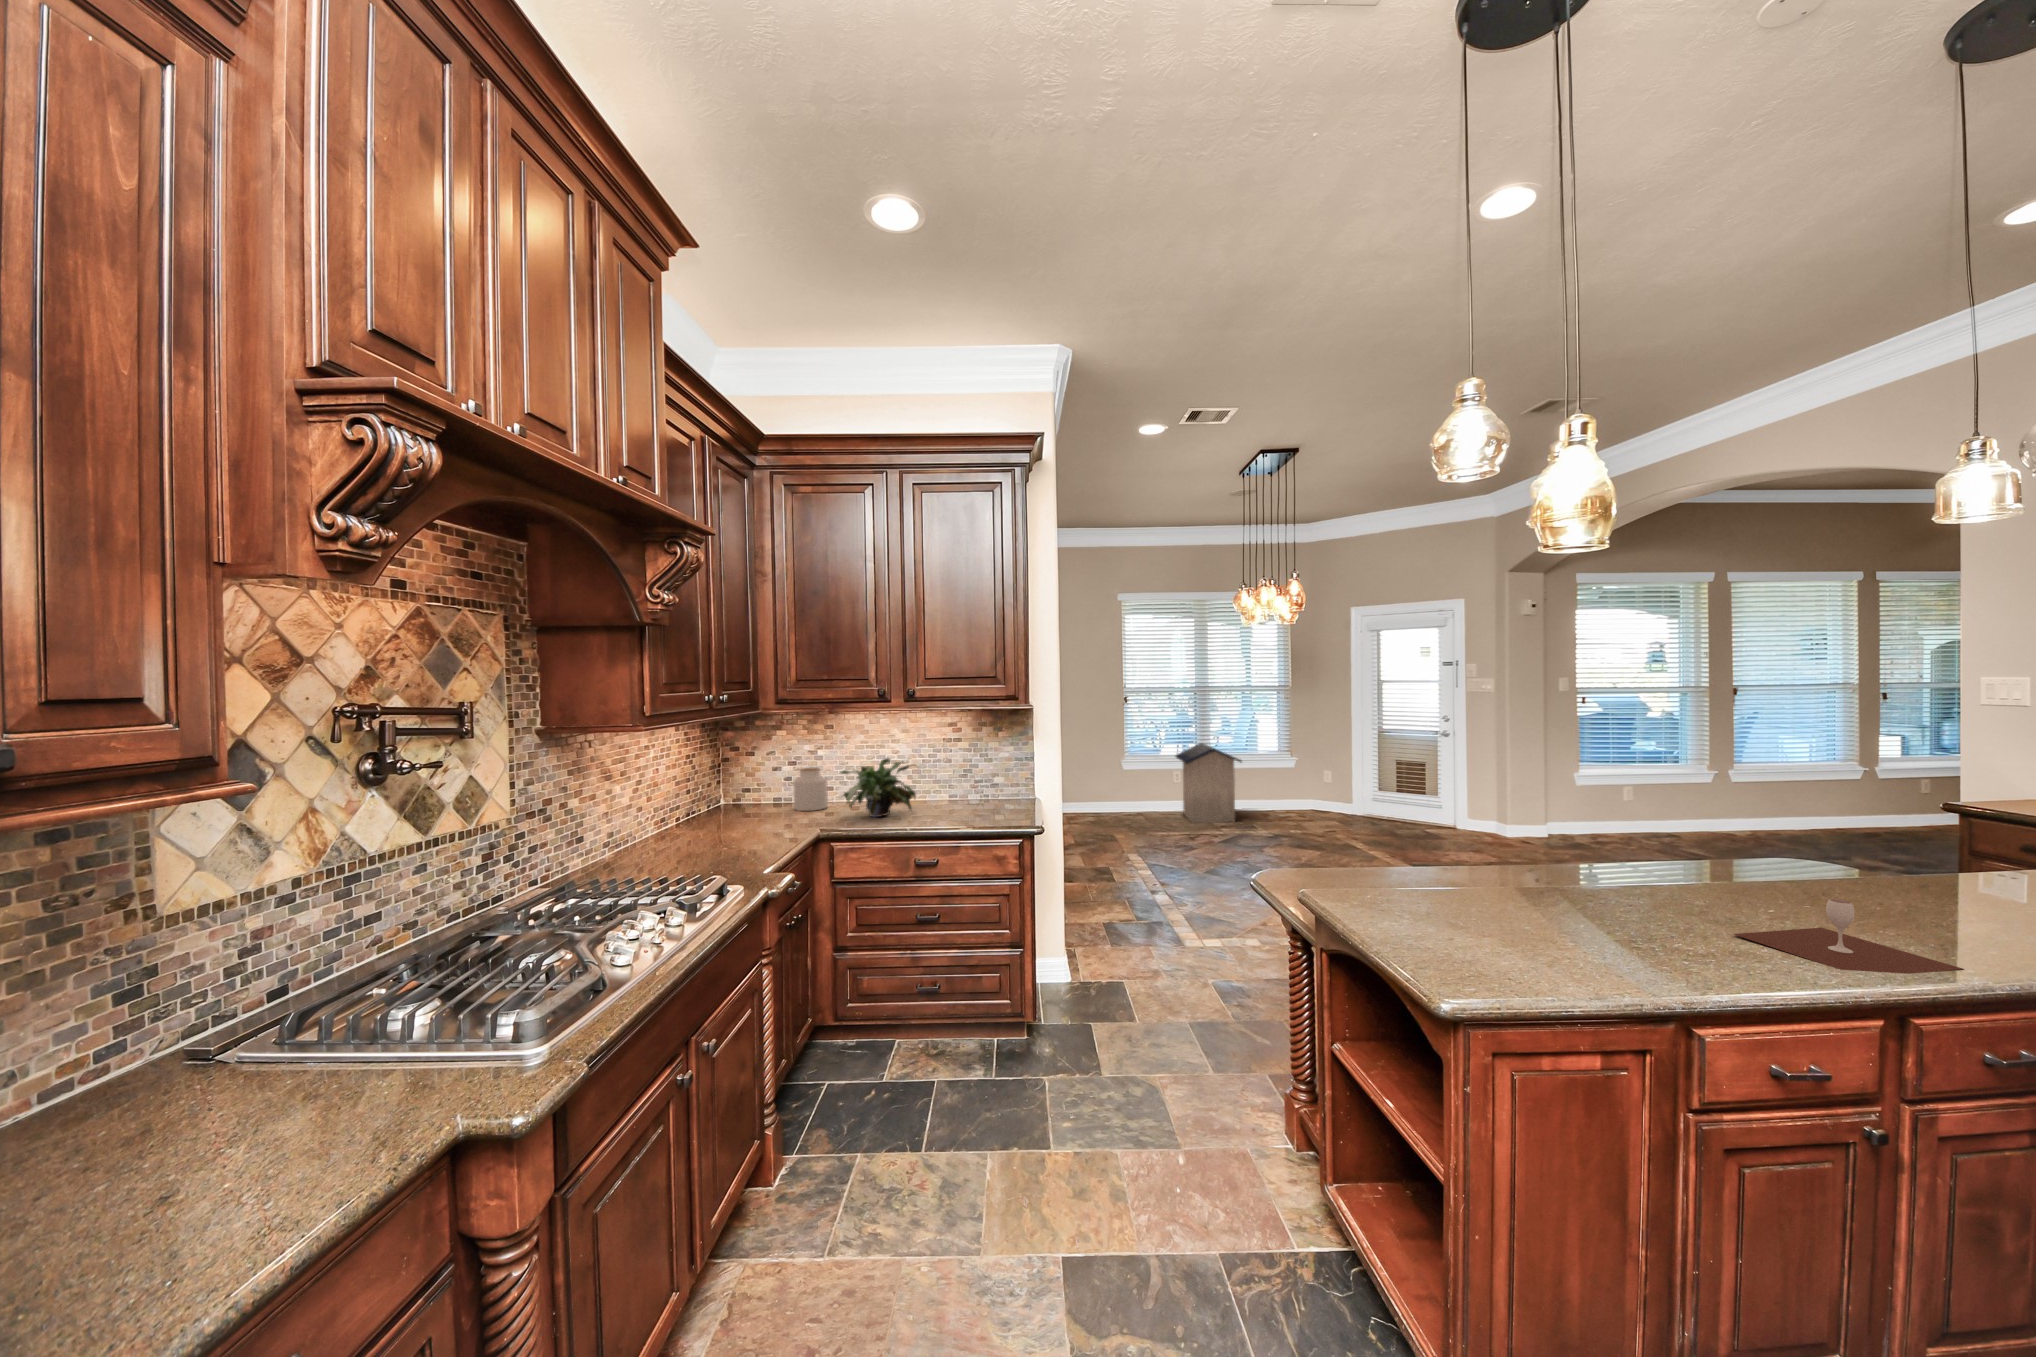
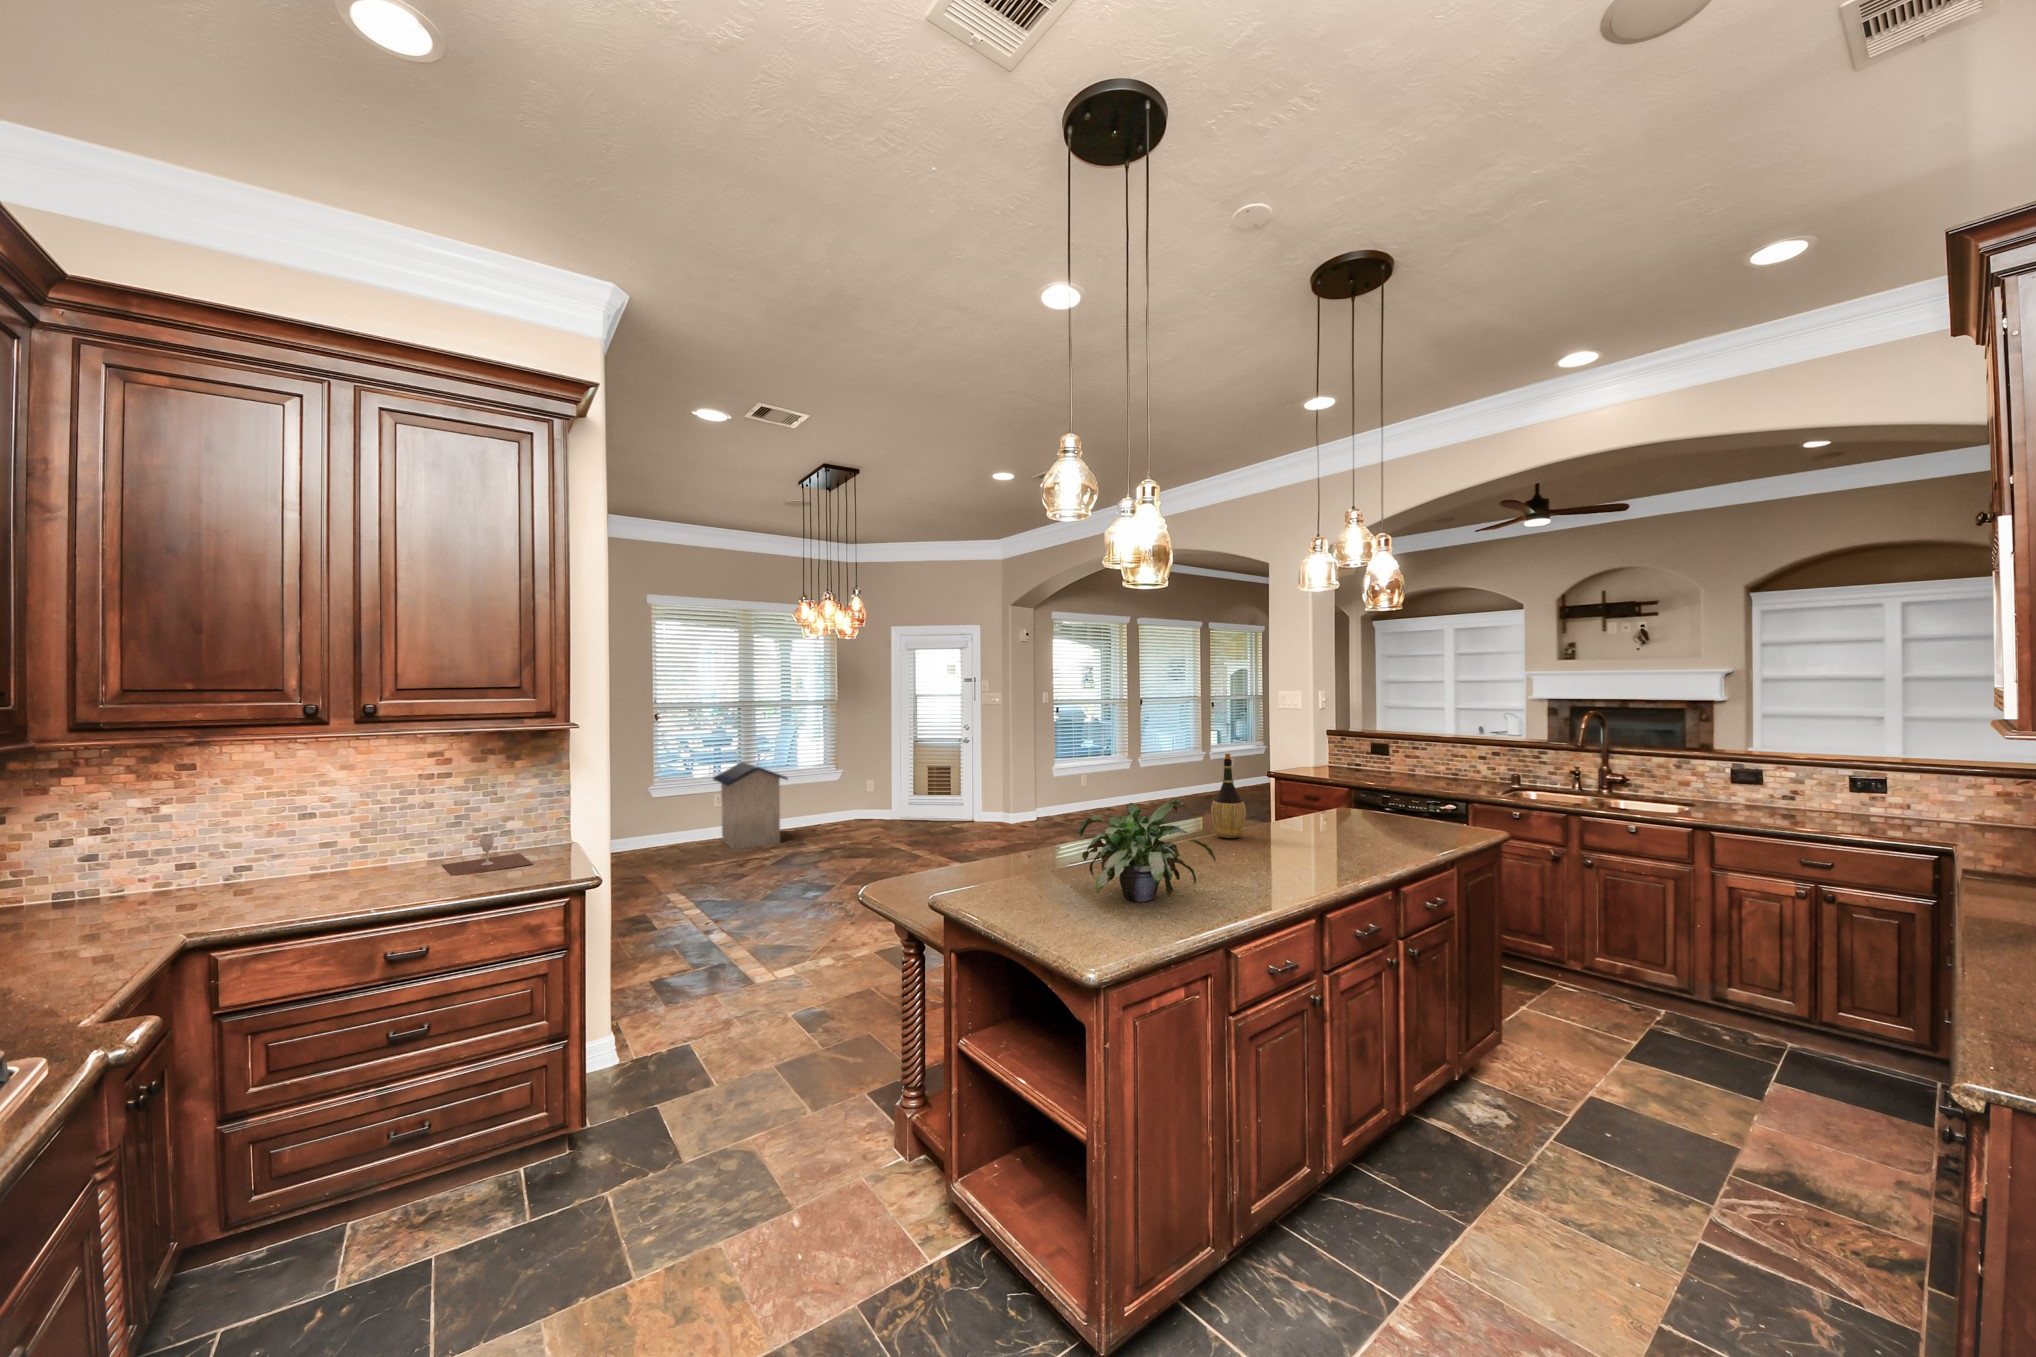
potted plant: present [841,758,916,817] -> present [1077,799,1216,902]
jar: present [794,768,828,811] -> none [106,835,188,911]
wine bottle: none [1738,773,1804,891] -> present [1211,753,1246,838]
wine glass: present [1734,899,1963,974] -> present [443,834,532,876]

